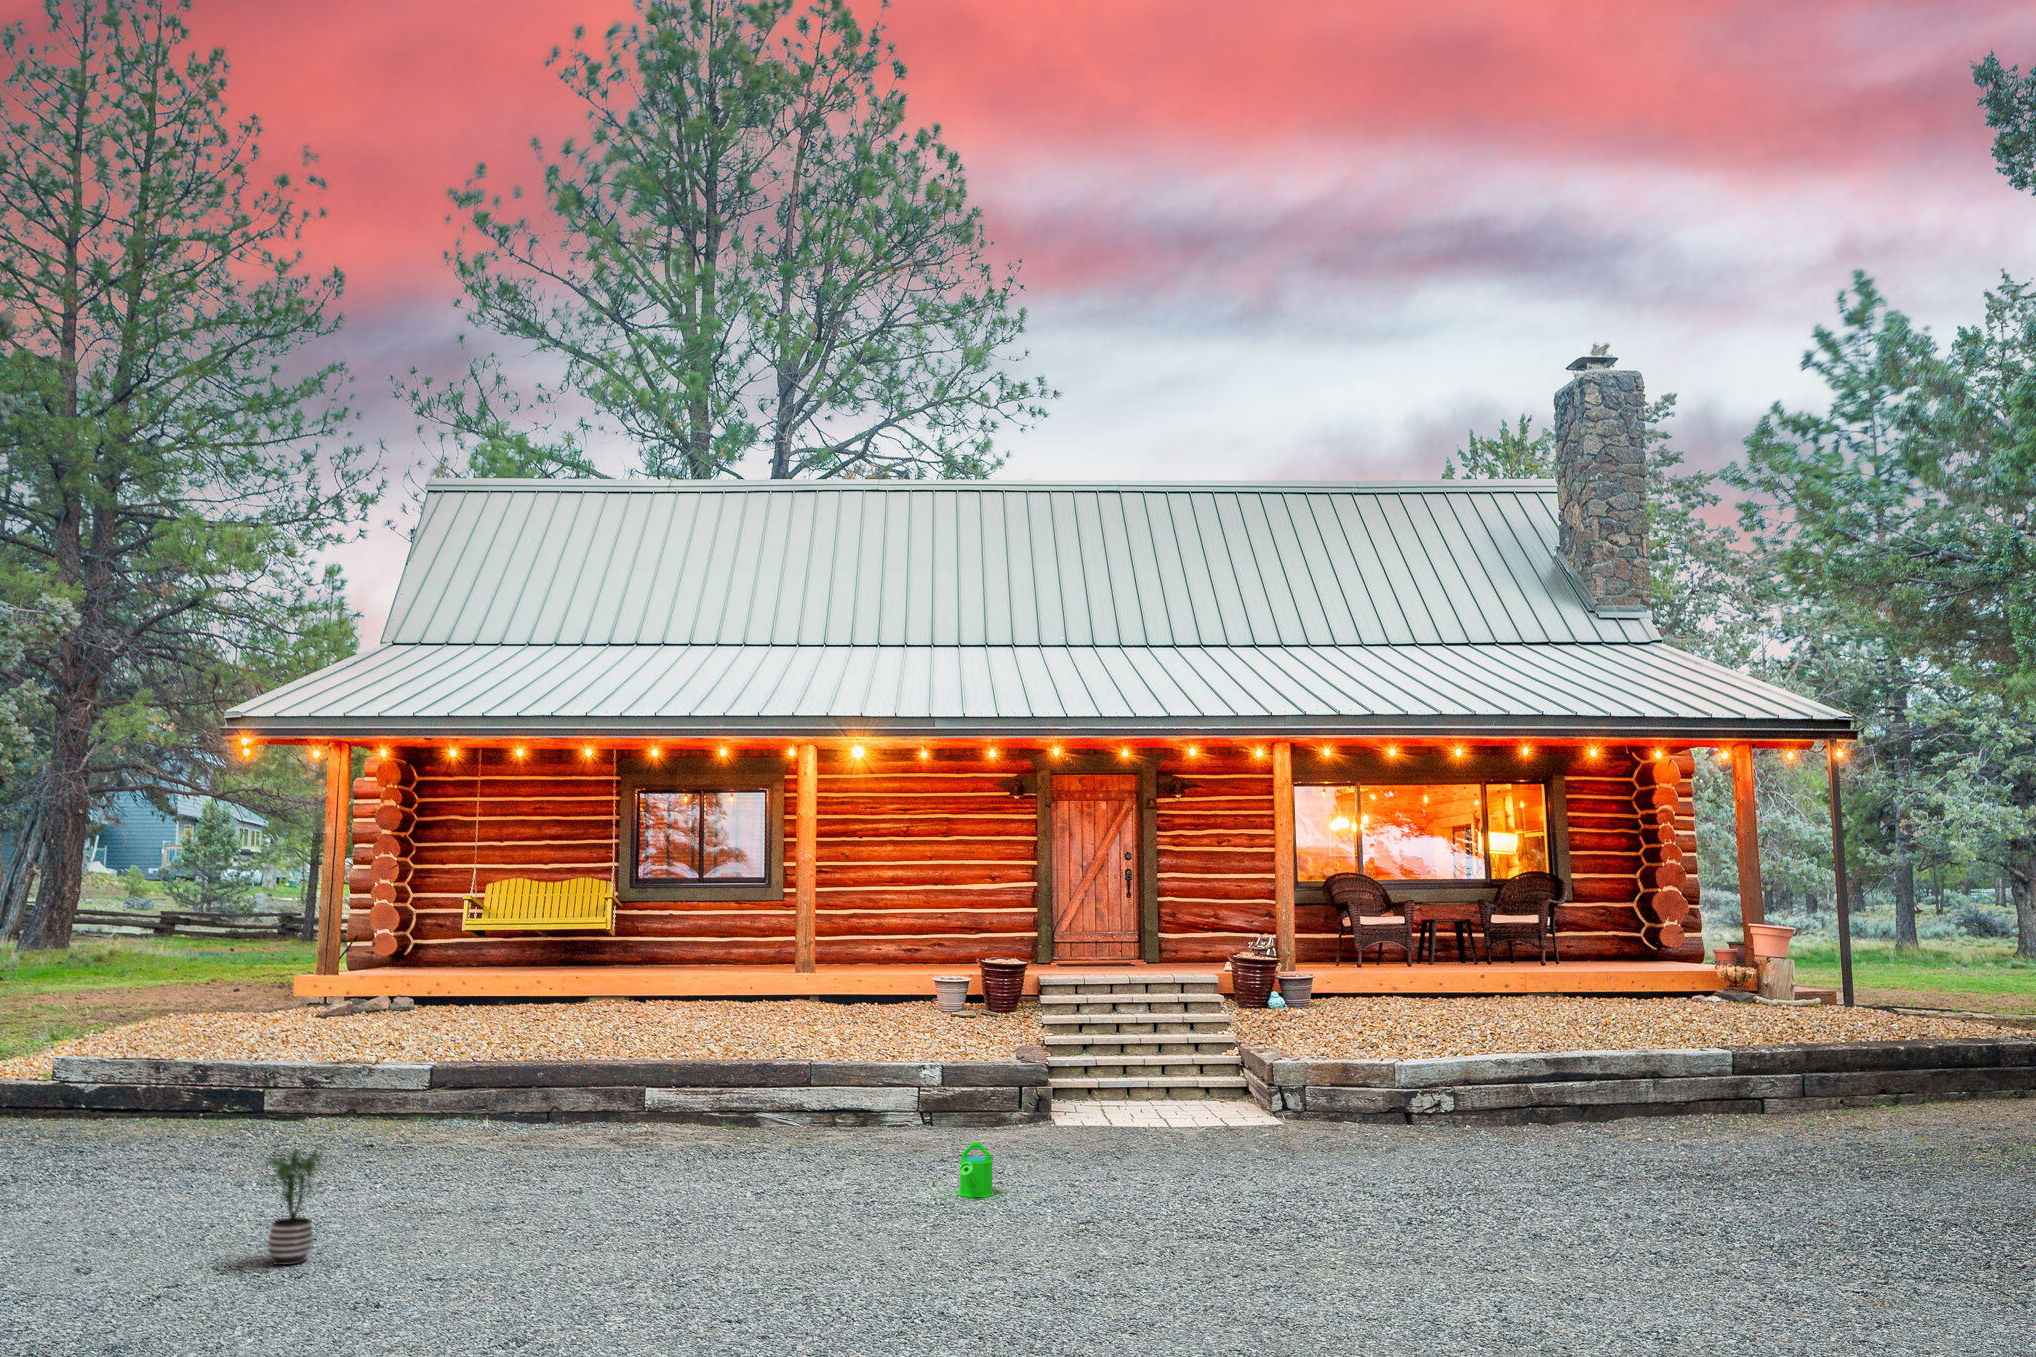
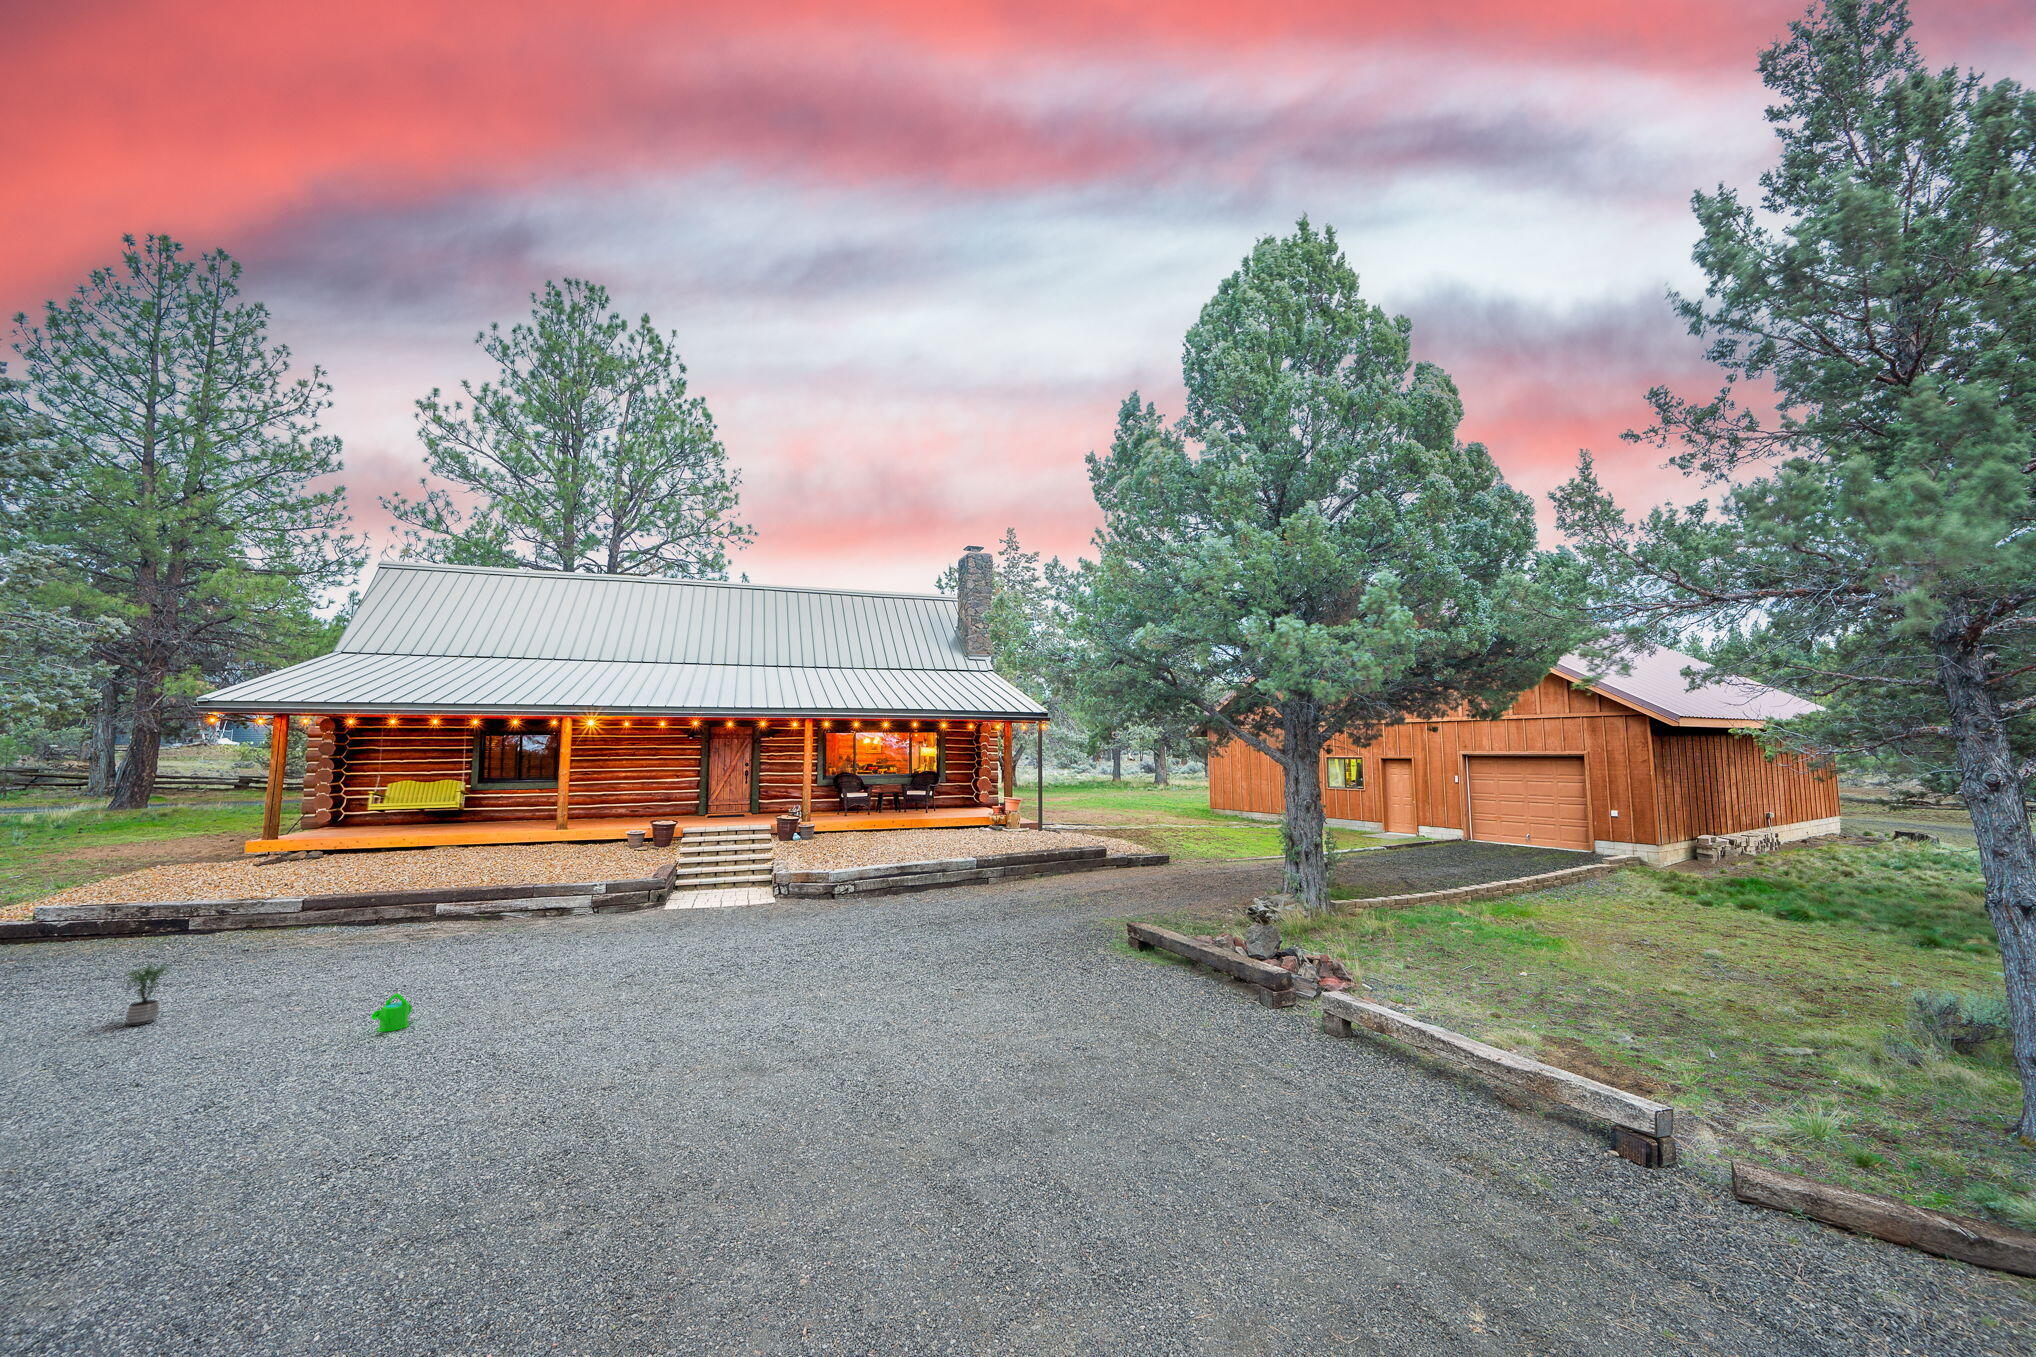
watering can: present [957,1142,994,1197] -> present [371,994,412,1032]

